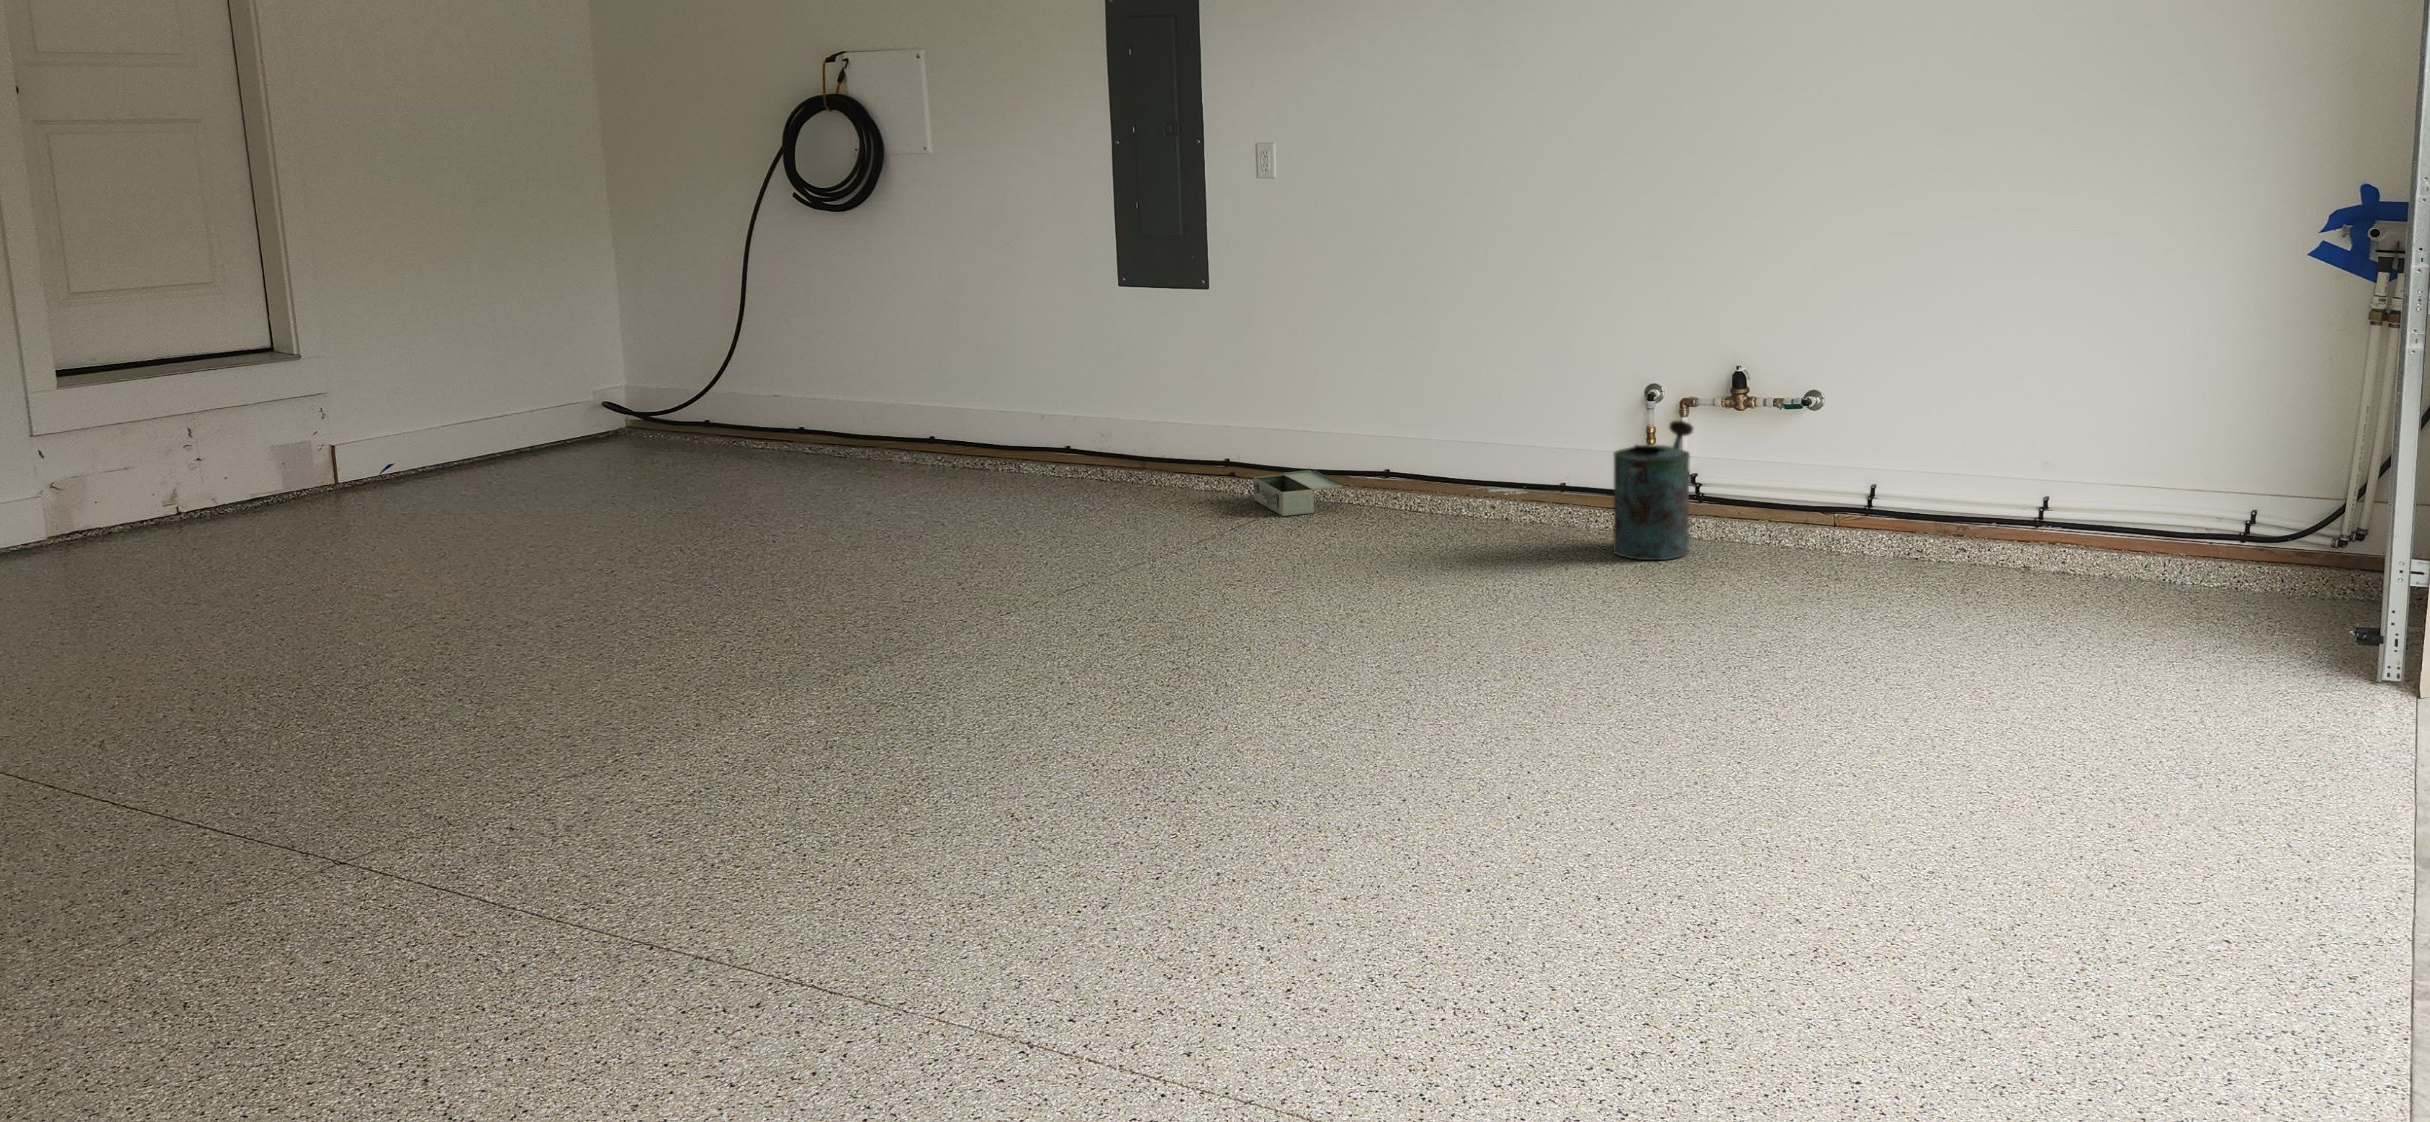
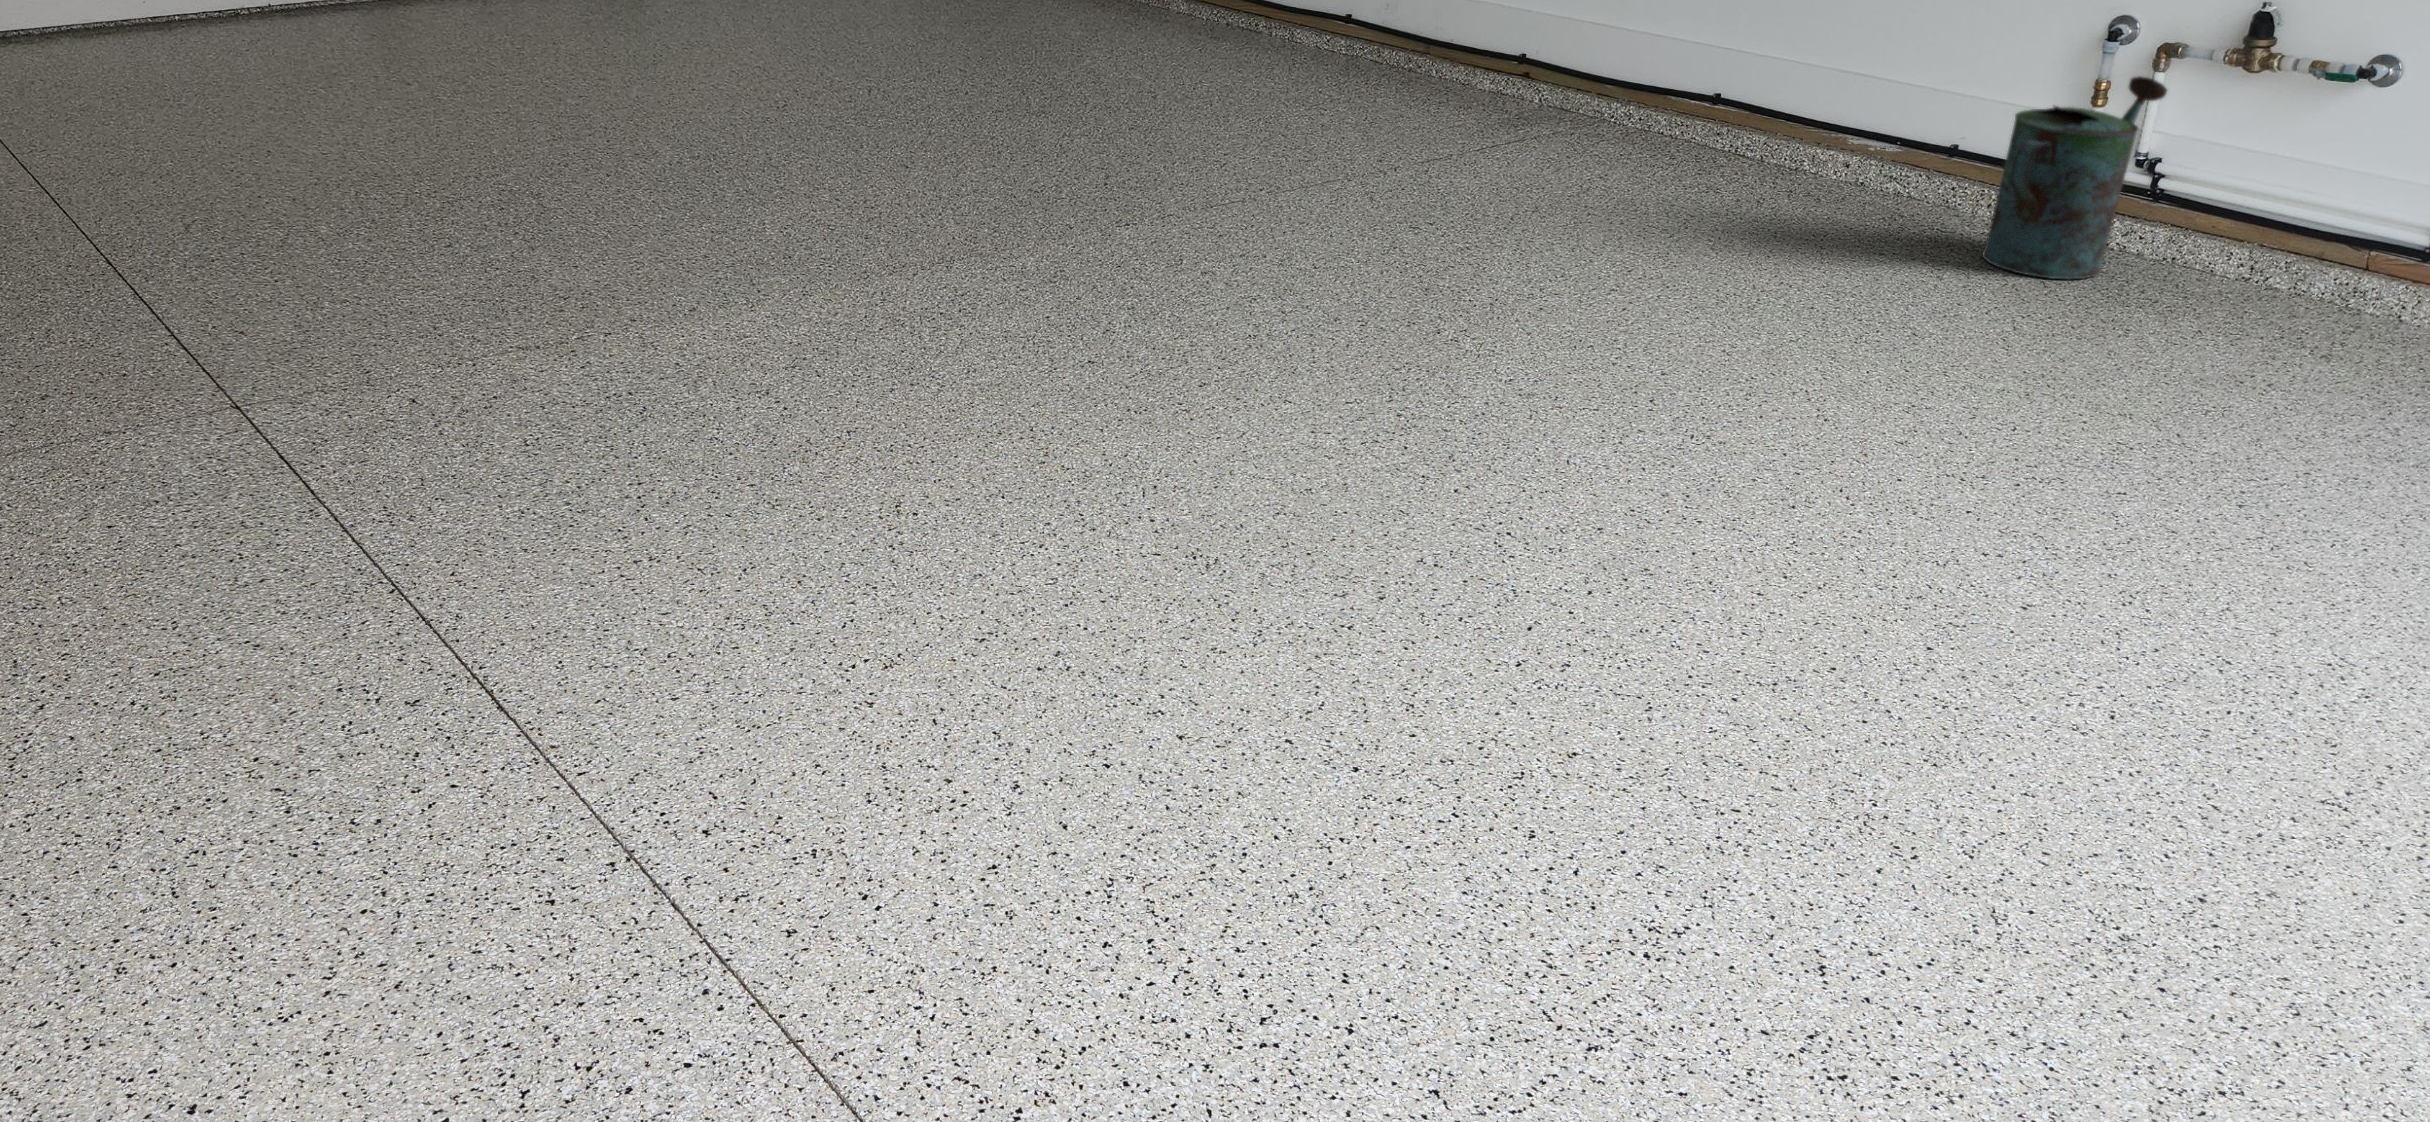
toolbox: present [1253,470,1344,516] -> none [1540,81,1650,138]

